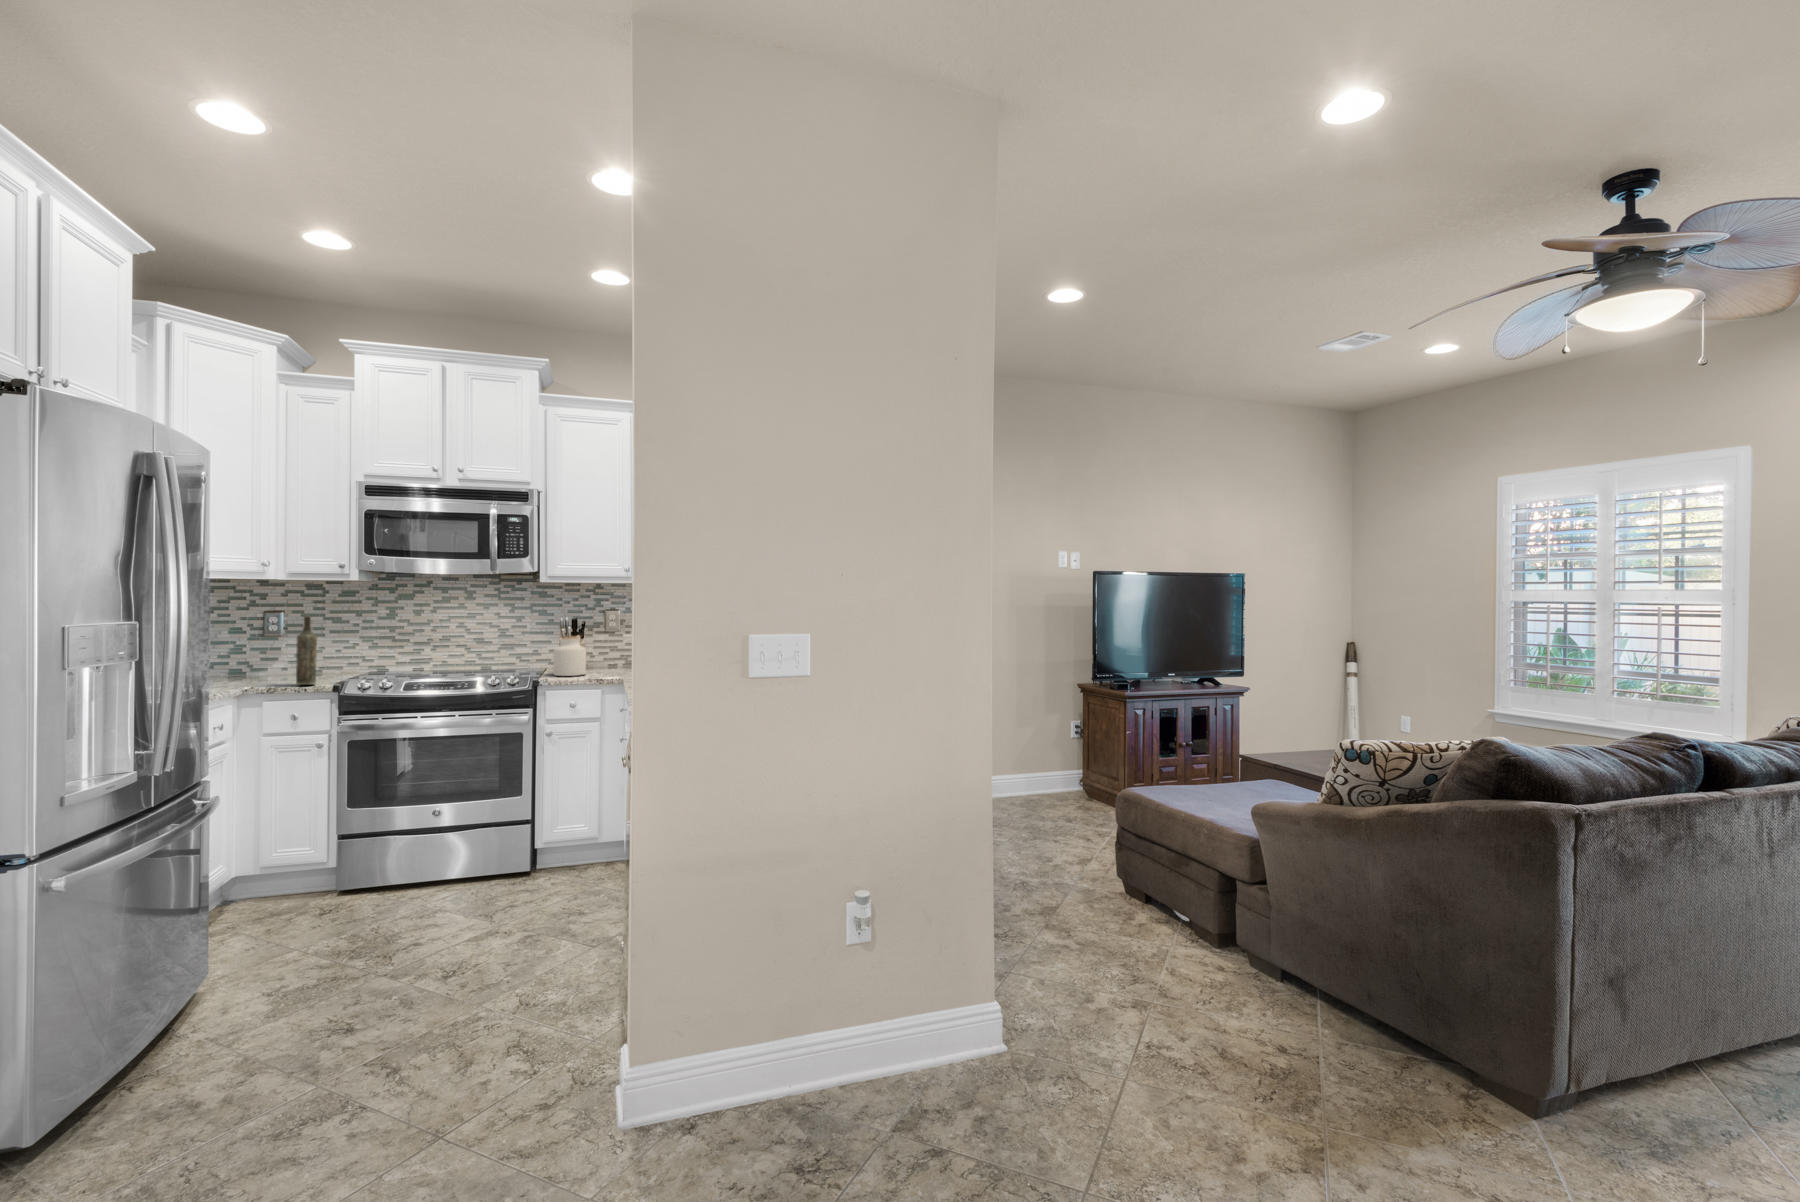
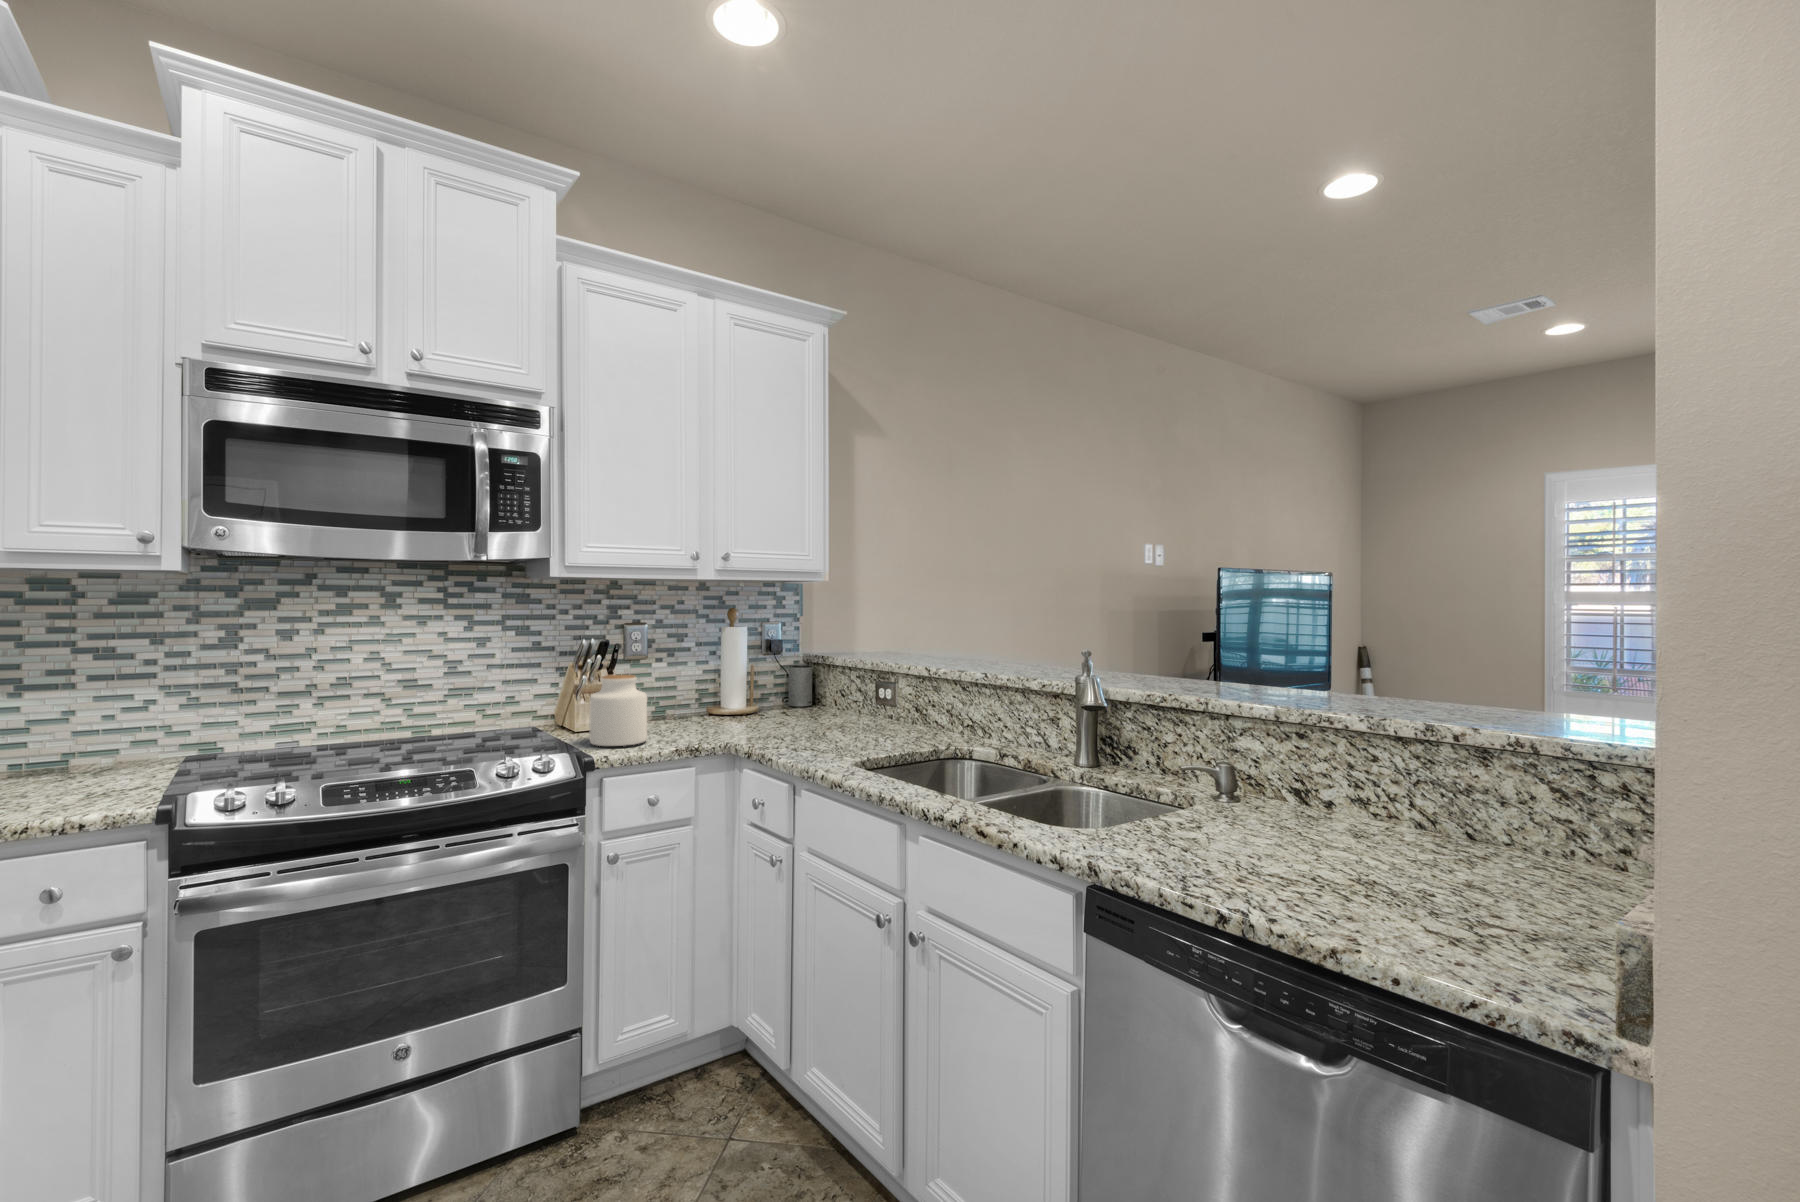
bottle: present [296,616,317,685] -> none [47,649,103,813]

